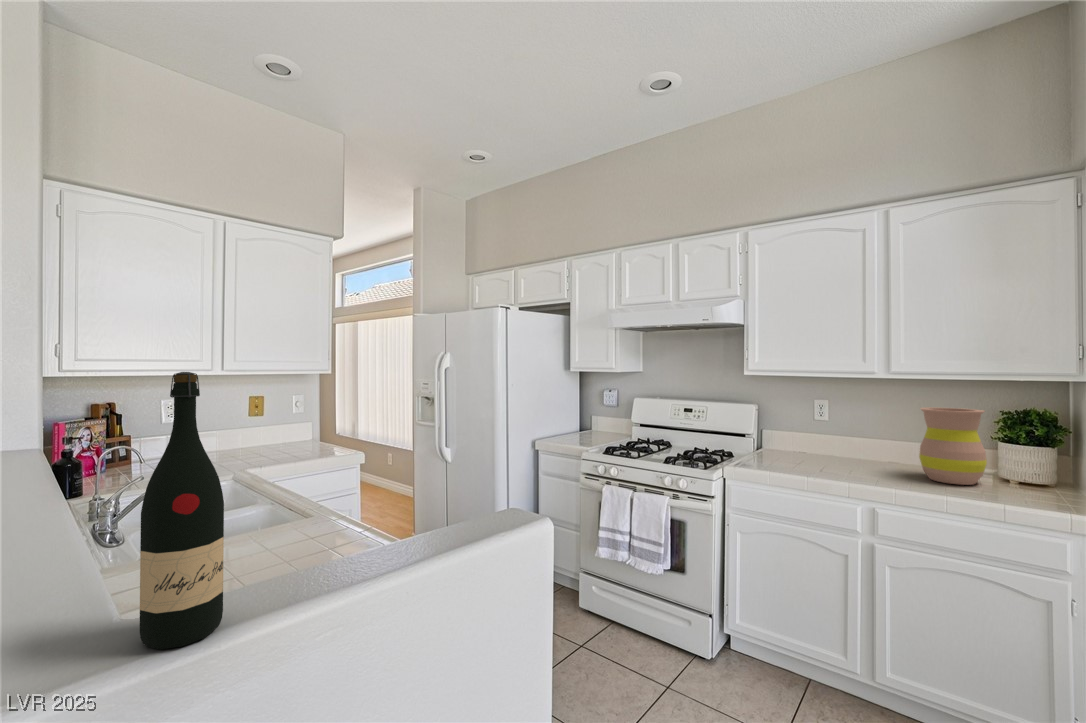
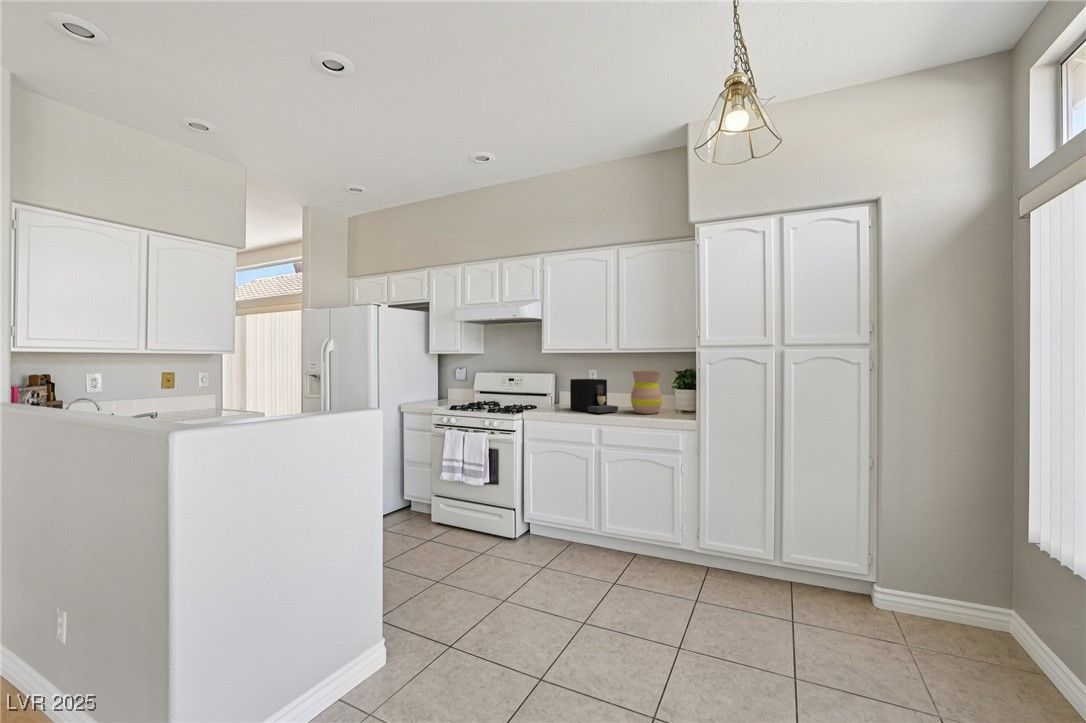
wine bottle: present [140,372,224,650] -> none [193,328,225,427]
coffee maker: none [797,415,893,478] -> present [570,379,618,413]

